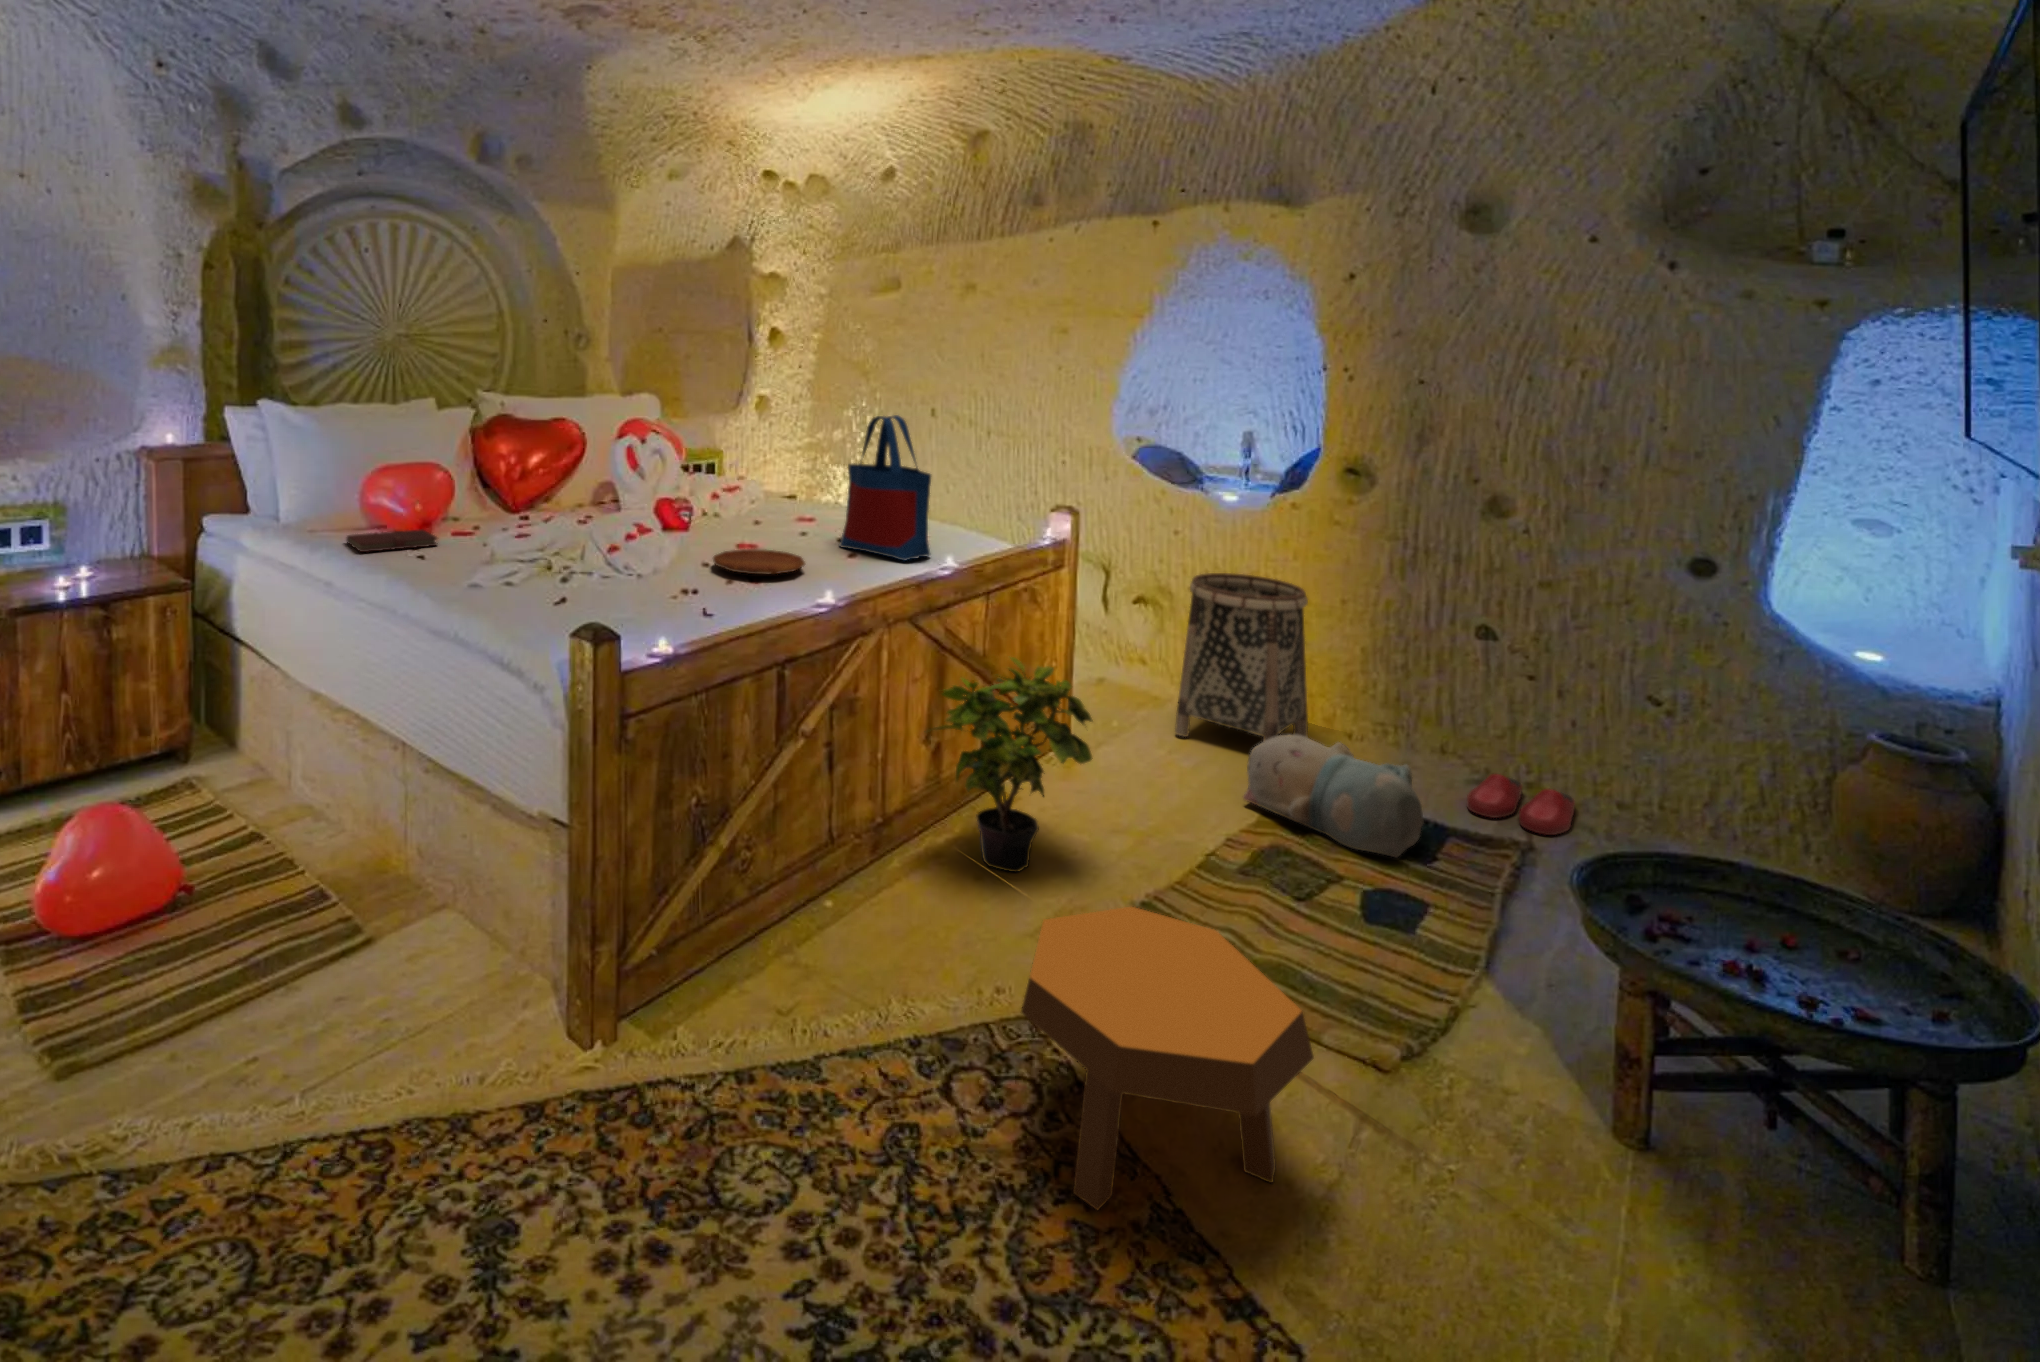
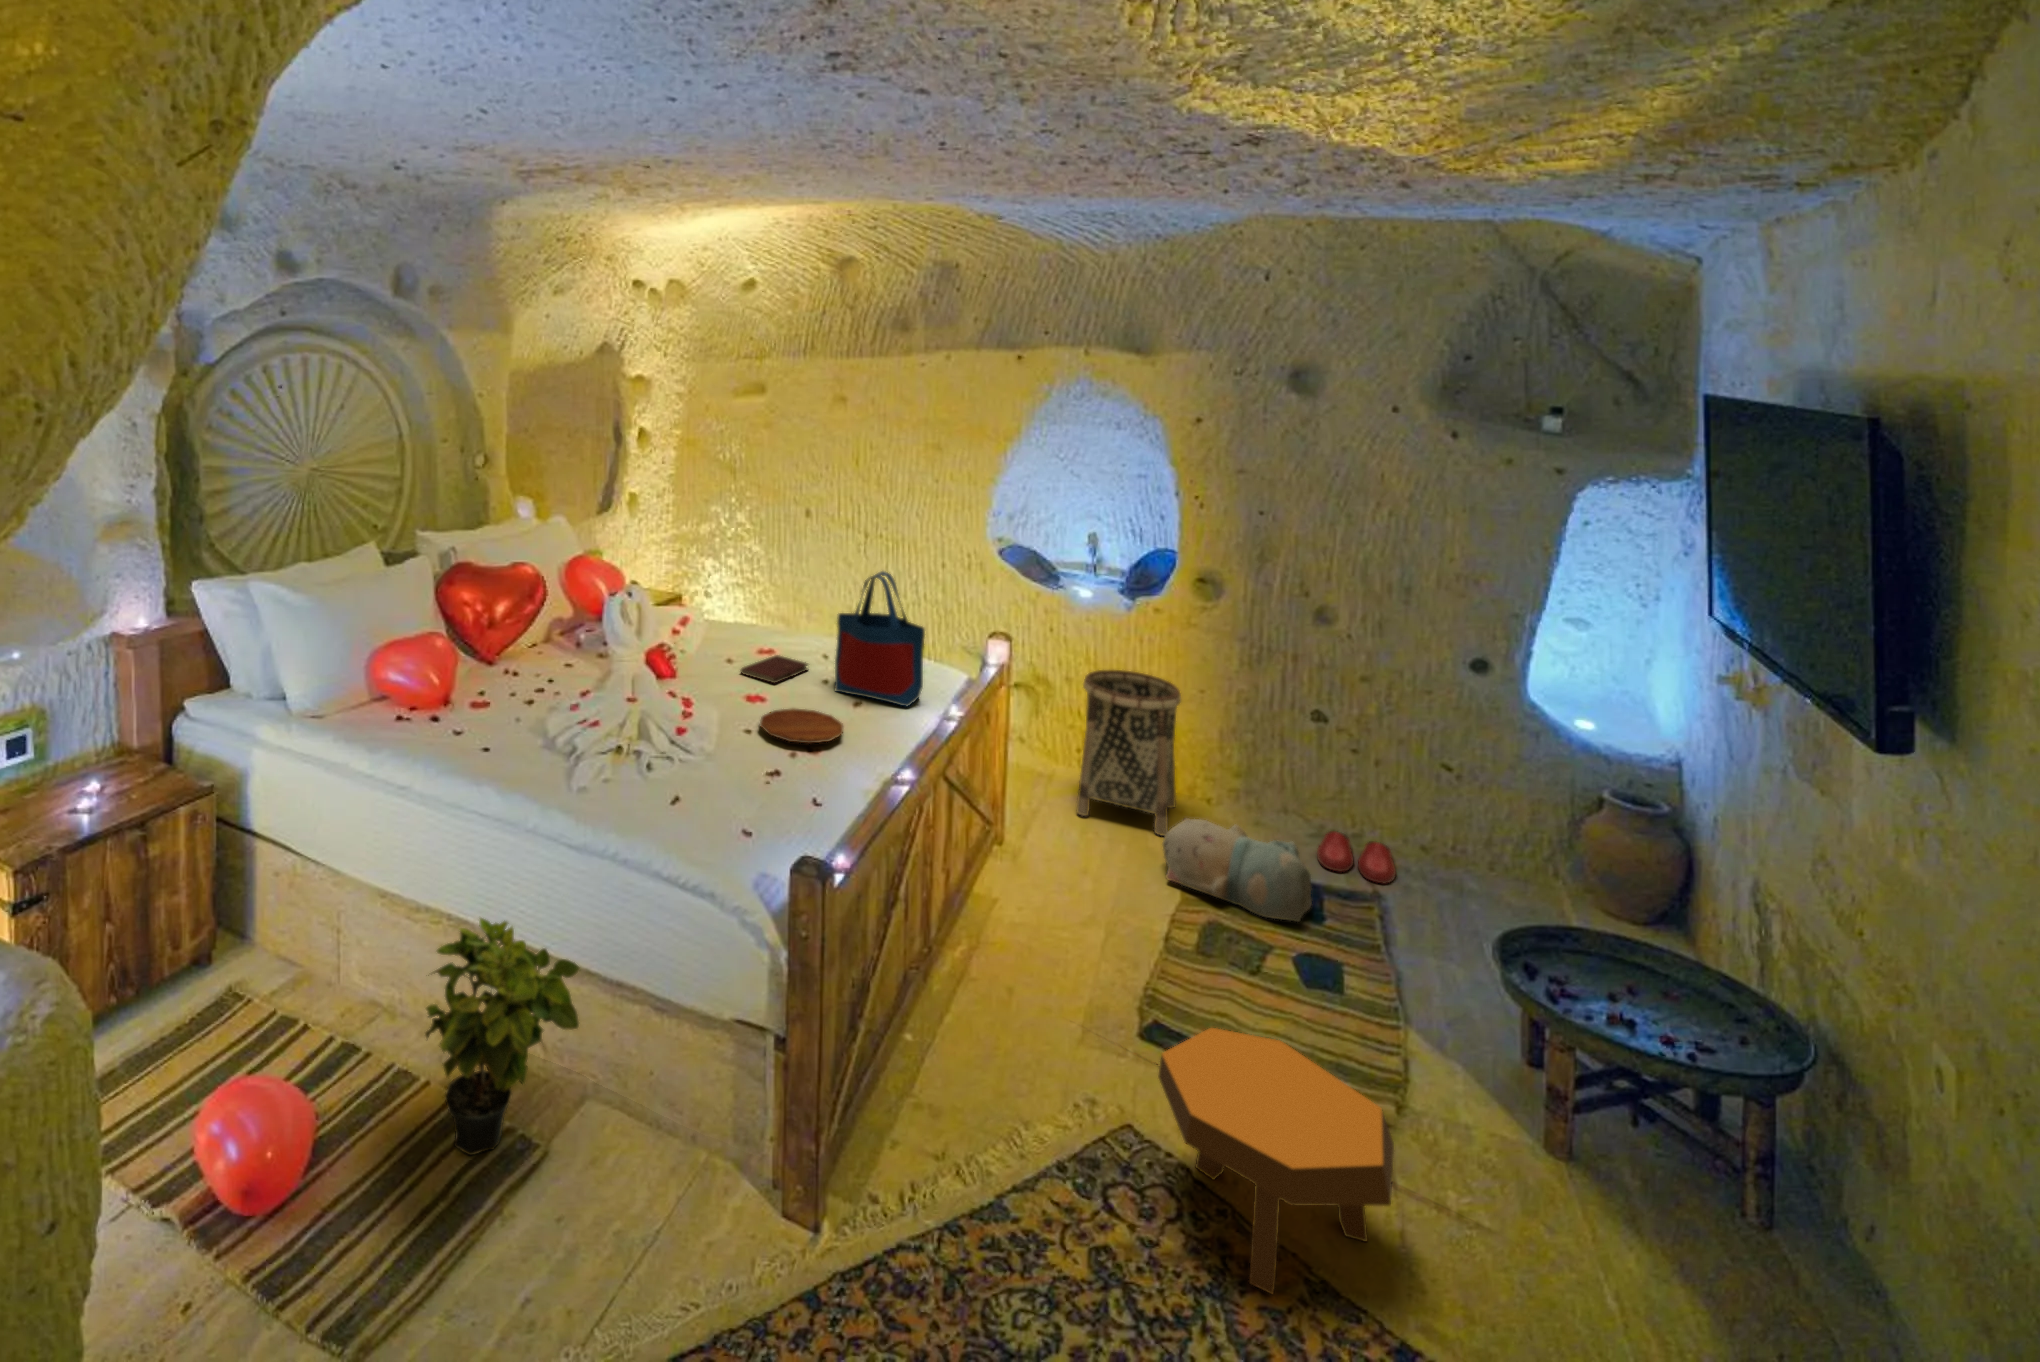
notebook: present [347,529,437,552] -> present [741,655,808,683]
potted plant: present [924,657,1093,872] -> present [425,918,579,1155]

